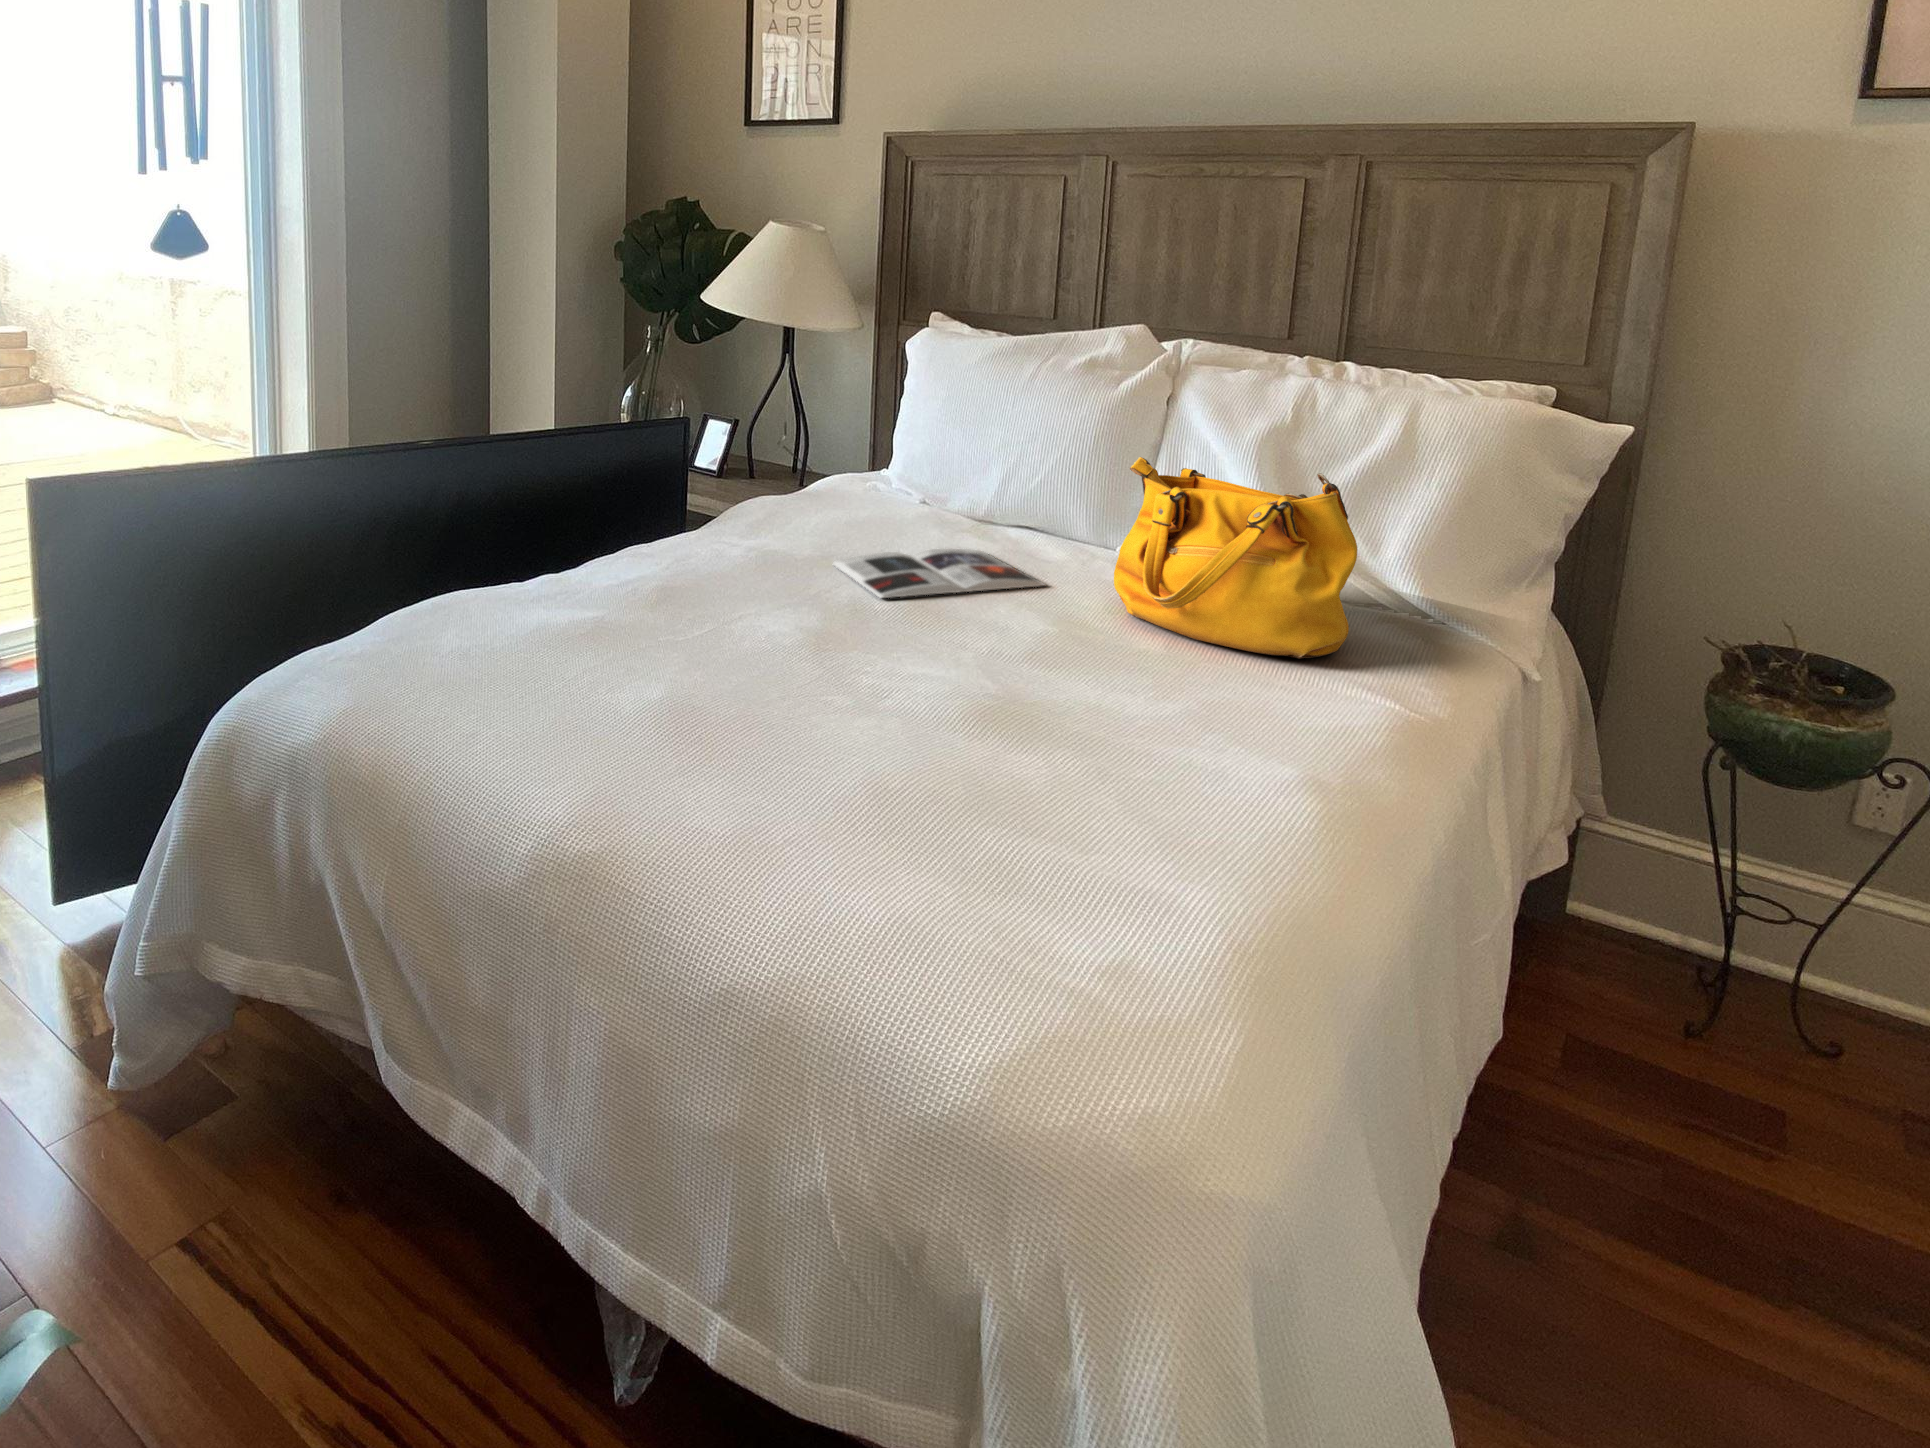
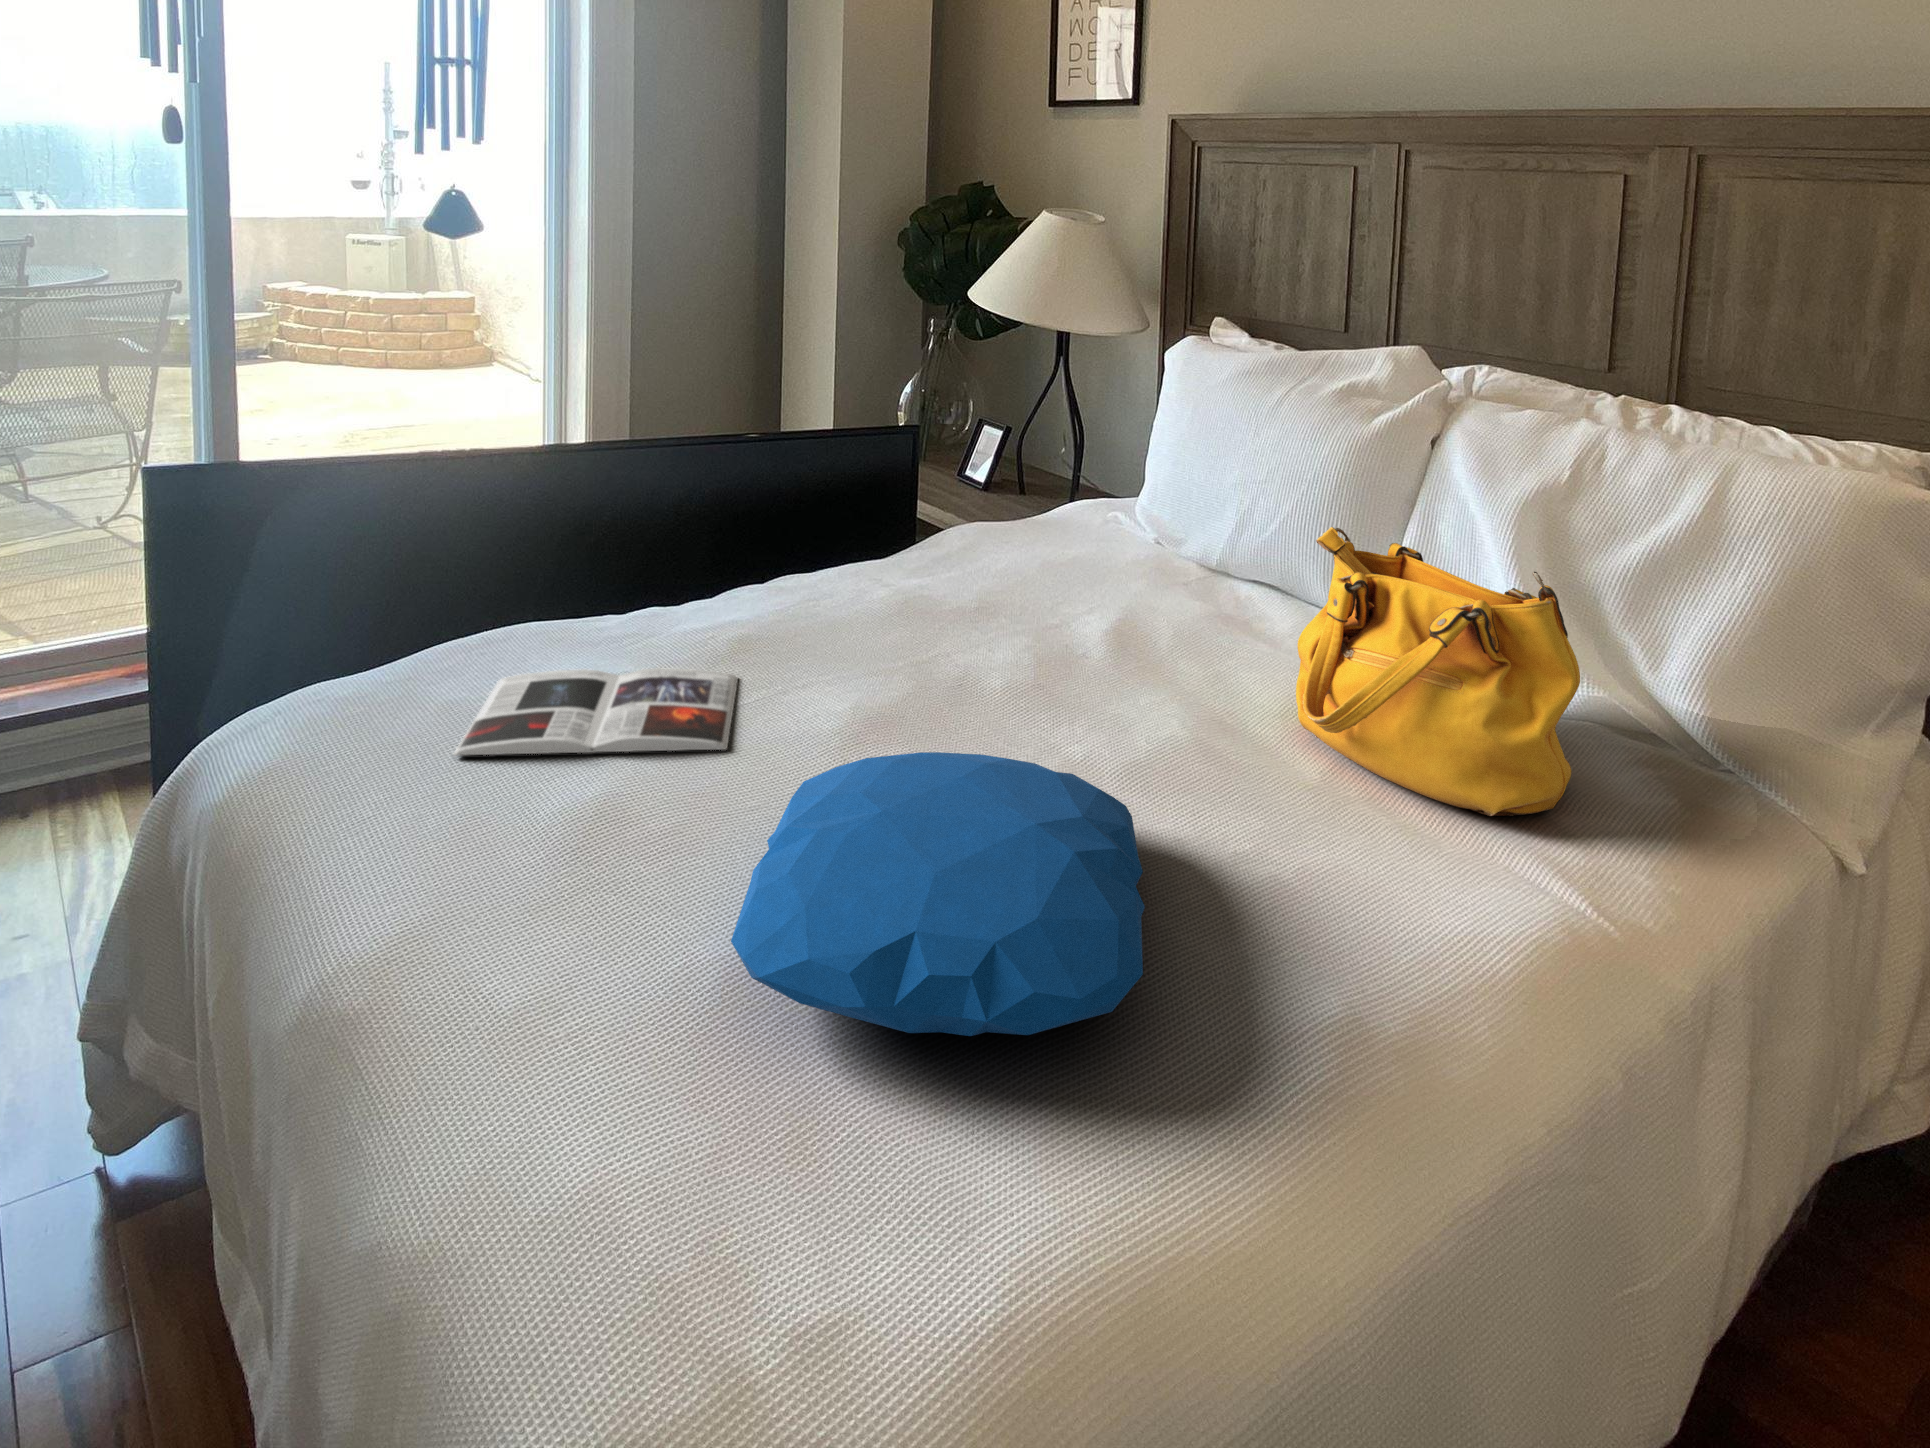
magazine: present [833,549,1044,598] -> present [454,668,738,755]
pillow: none [802,637,1152,803] -> present [731,752,1145,1036]

